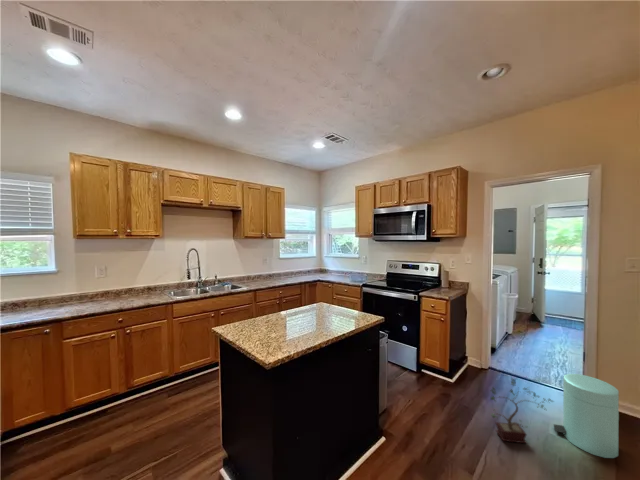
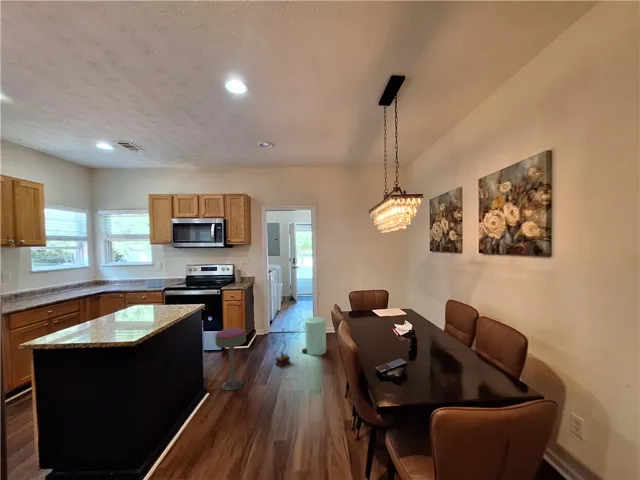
bar stool: none [397,355,442,451] -> present [215,328,246,391]

